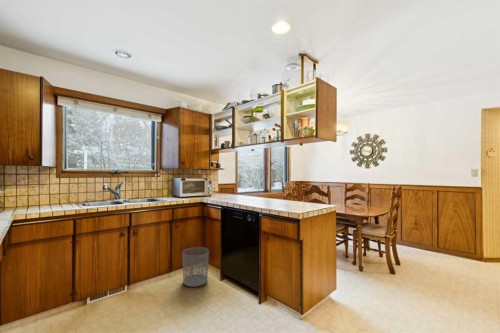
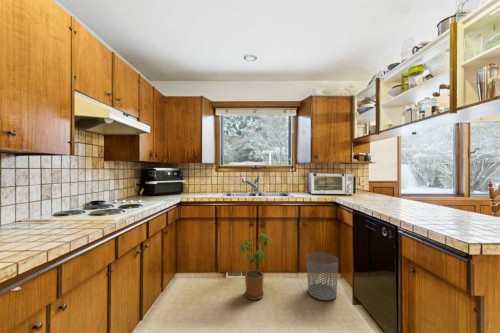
house plant: none [116,240,155,311] -> present [240,233,273,300]

